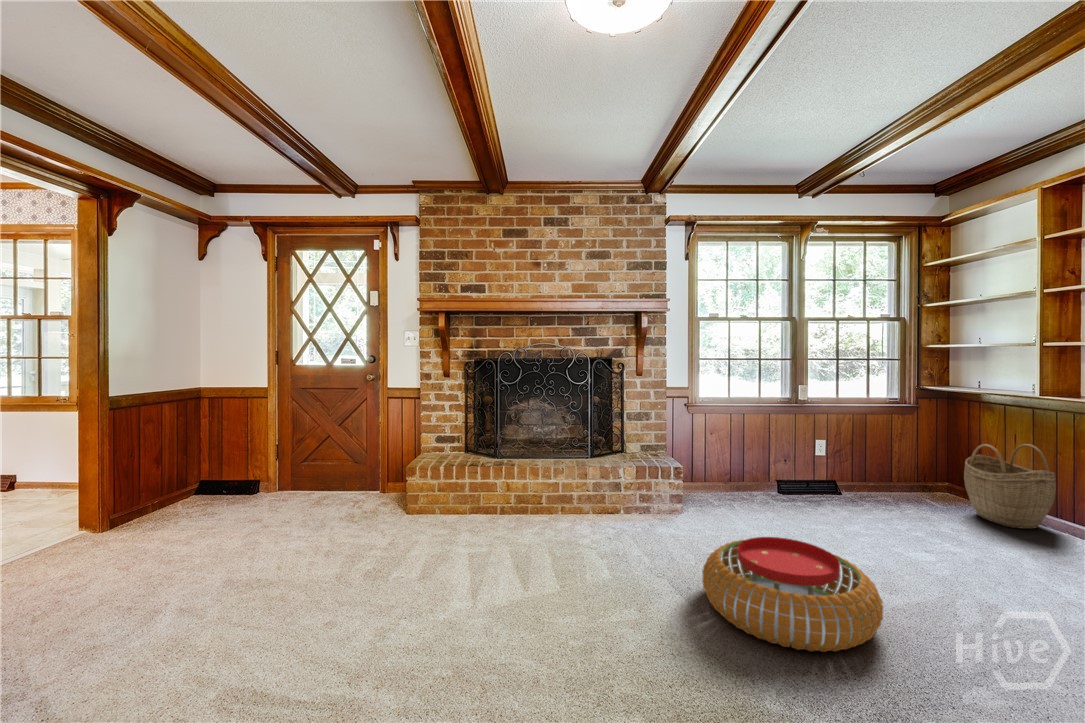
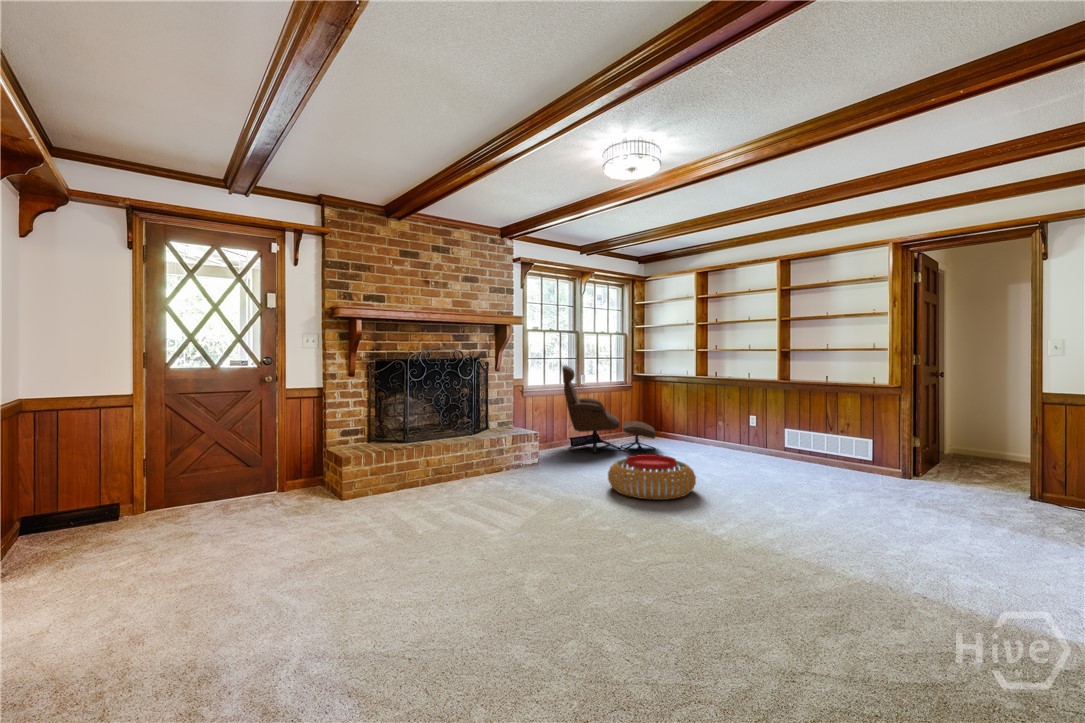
lounge chair: none [746,367,922,523] -> present [562,366,656,453]
woven basket: present [964,444,1056,529] -> none [667,403,705,447]

